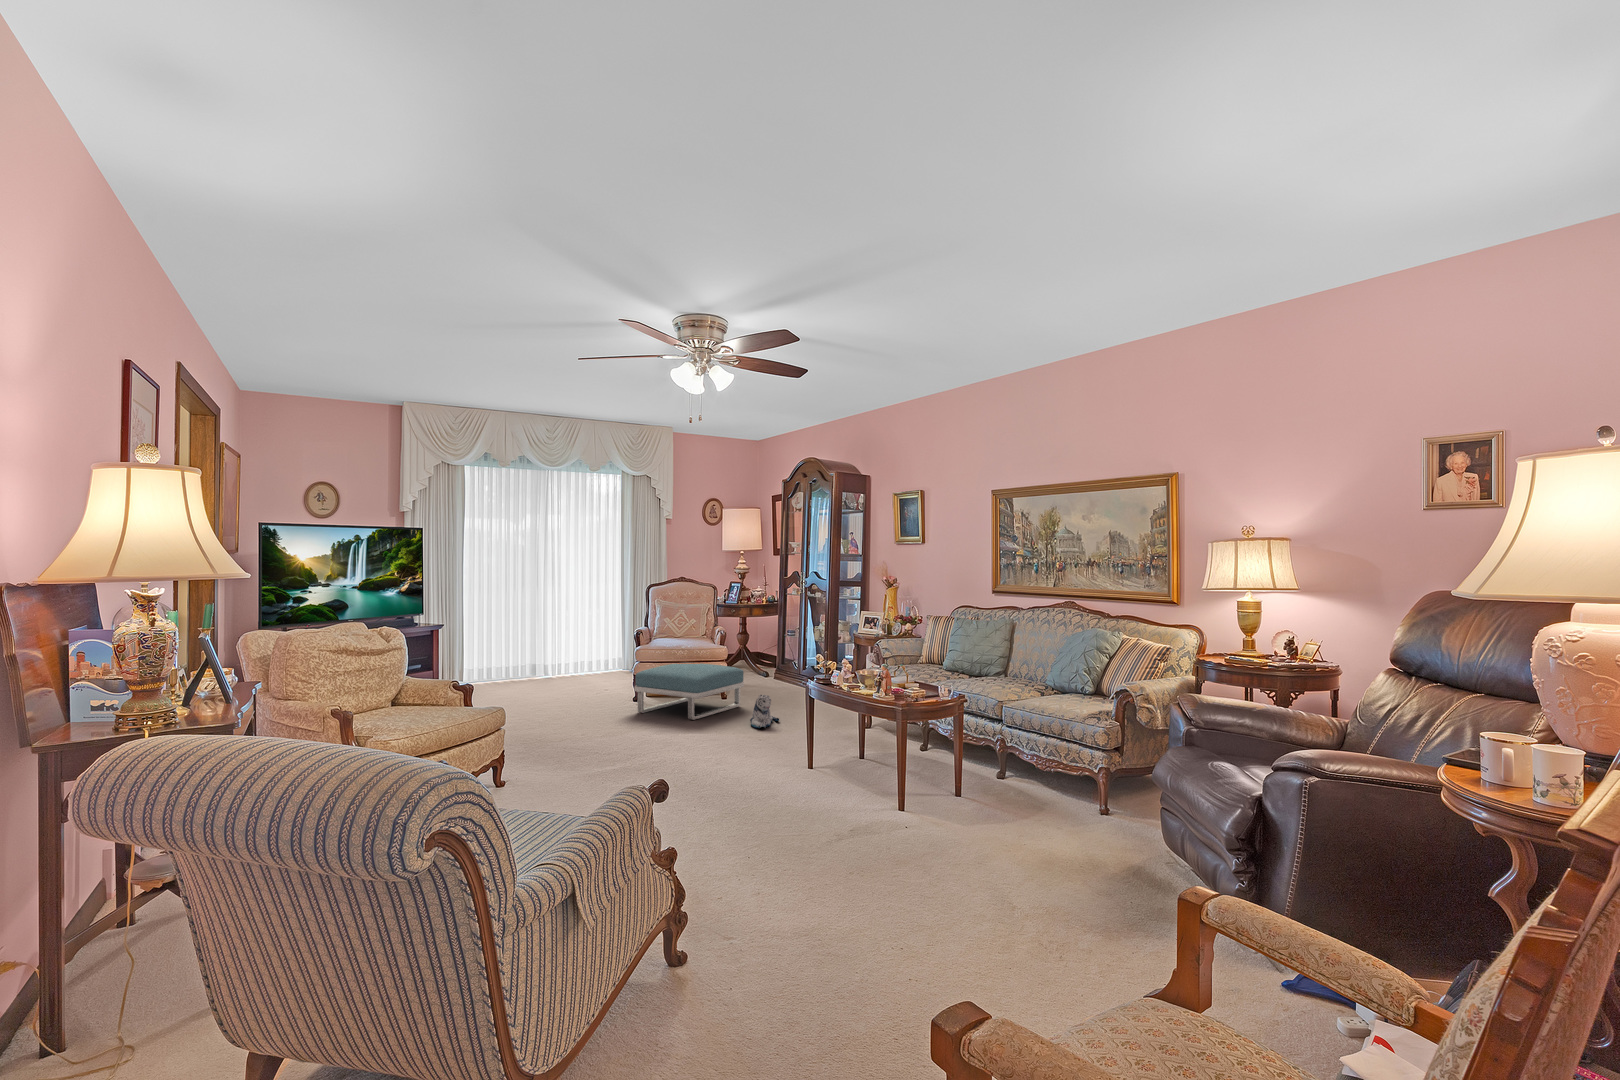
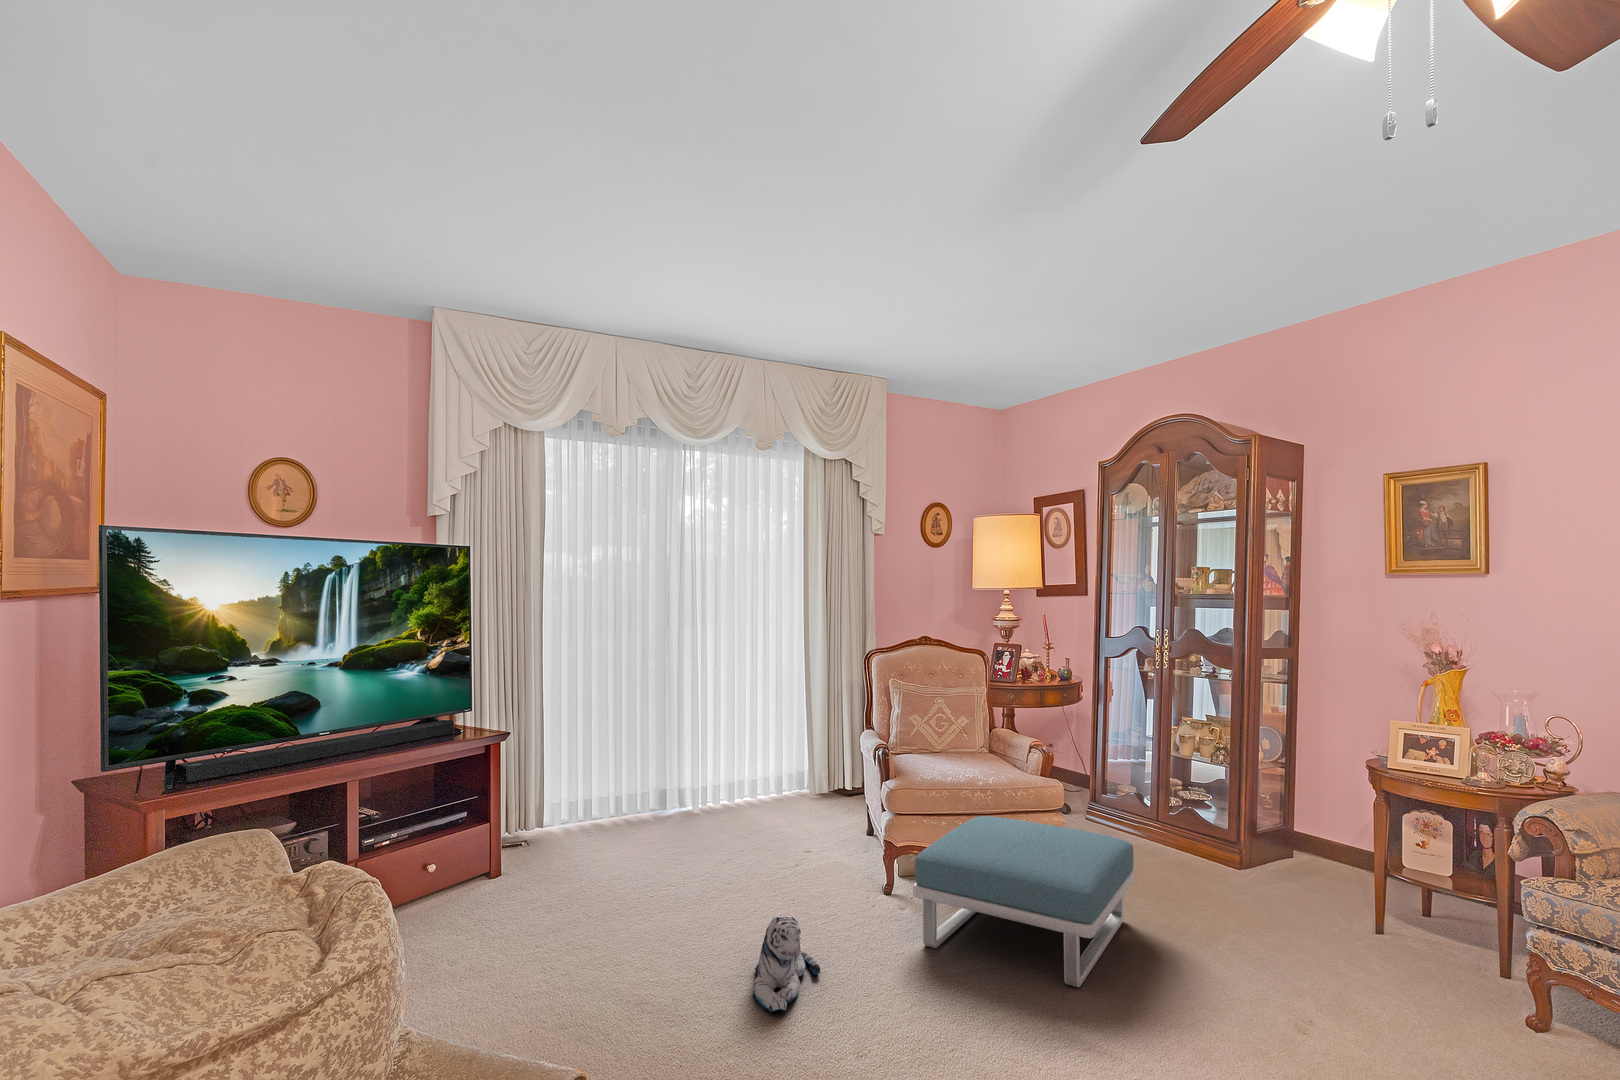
plush toy: present [750,695,779,728] -> present [753,917,820,1013]

